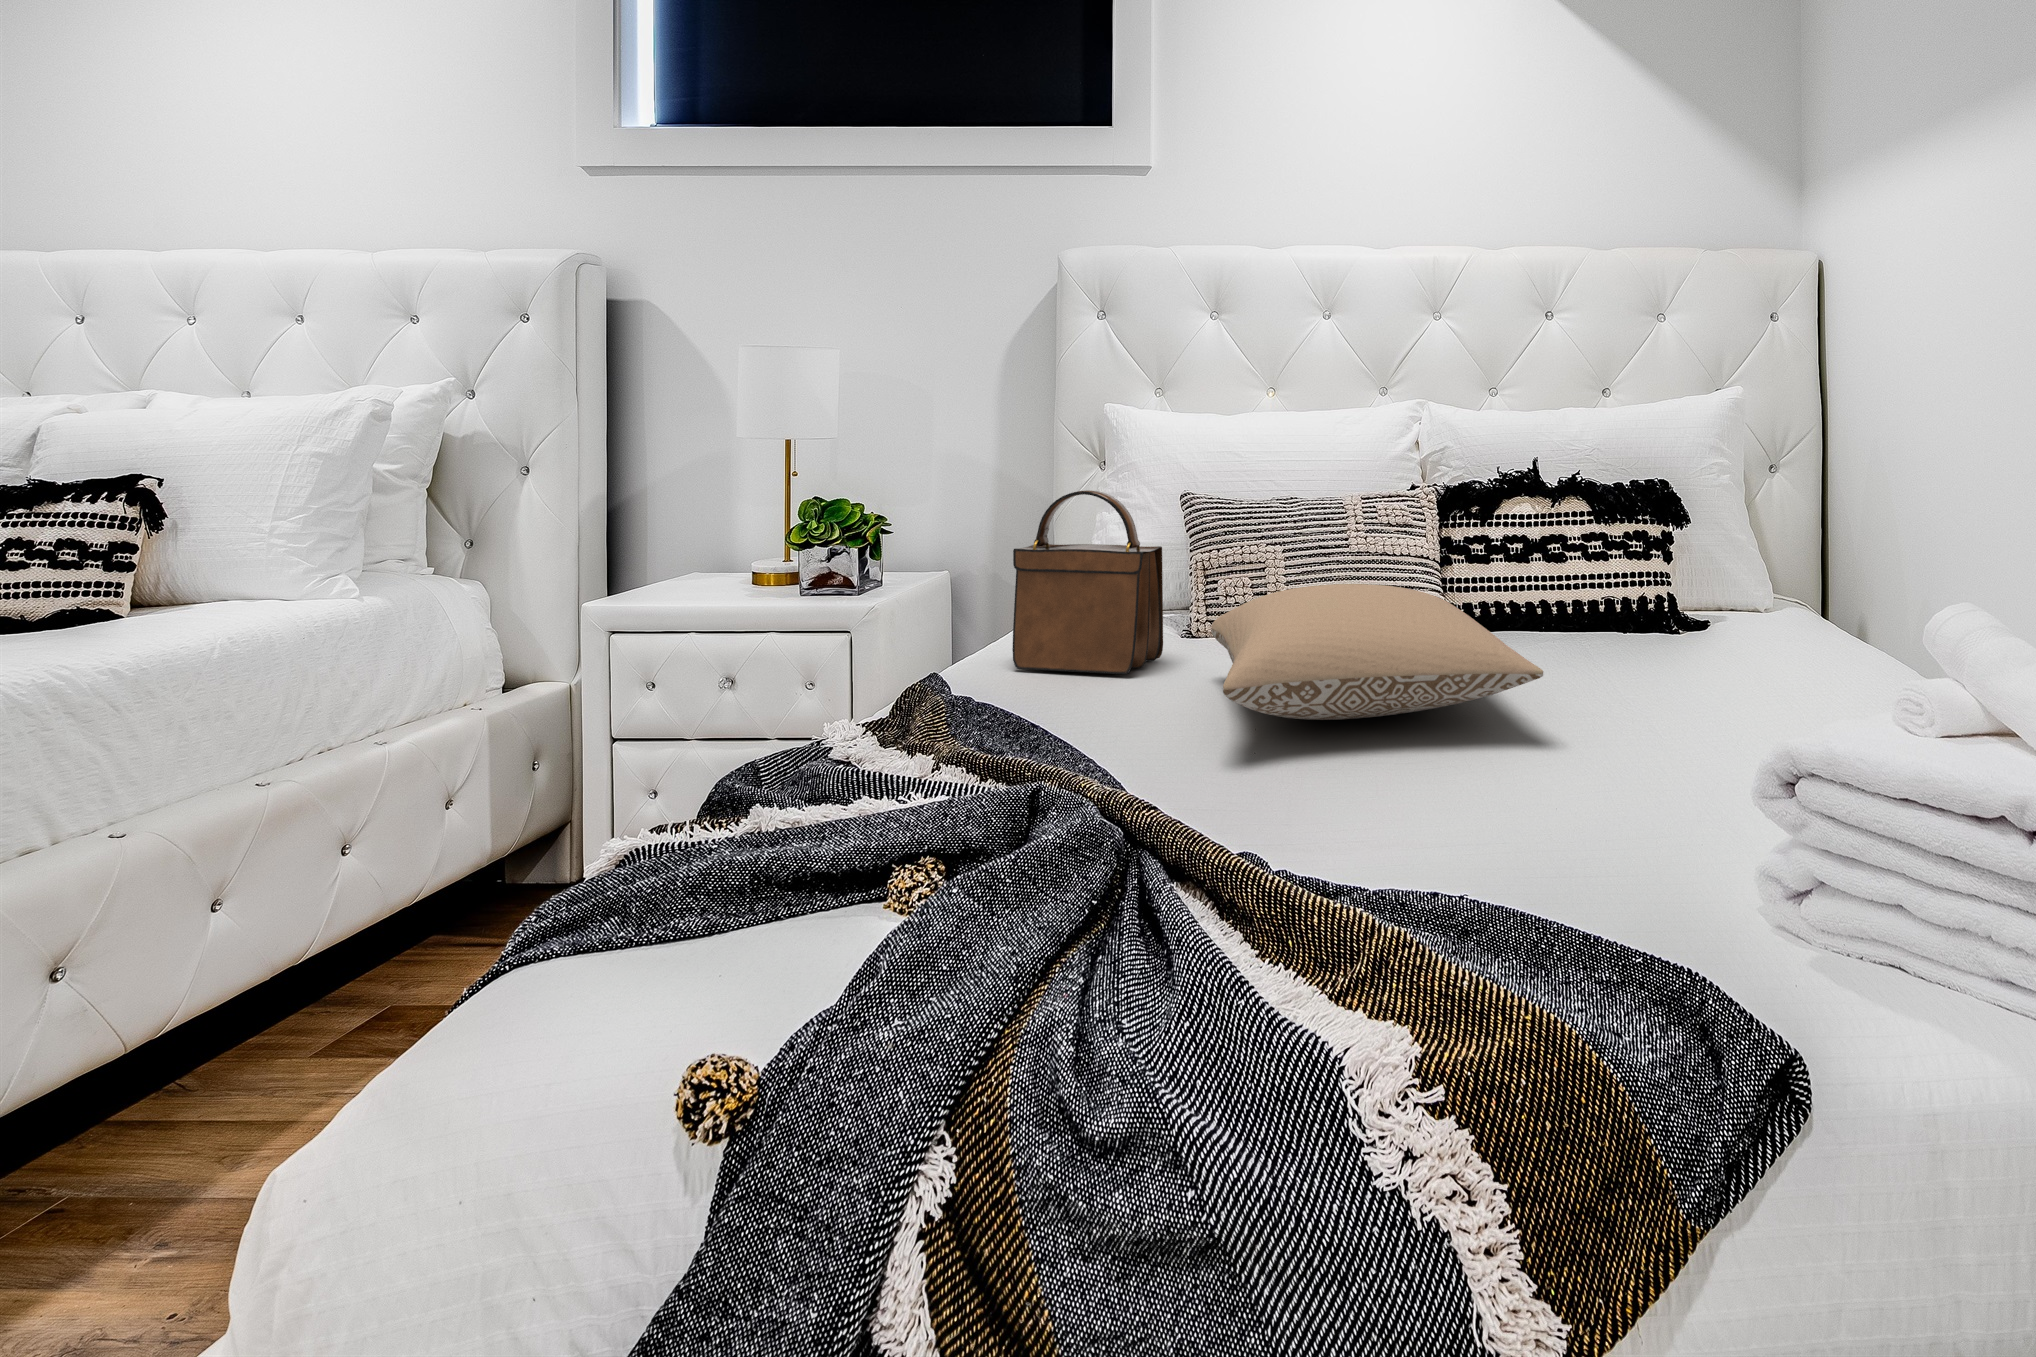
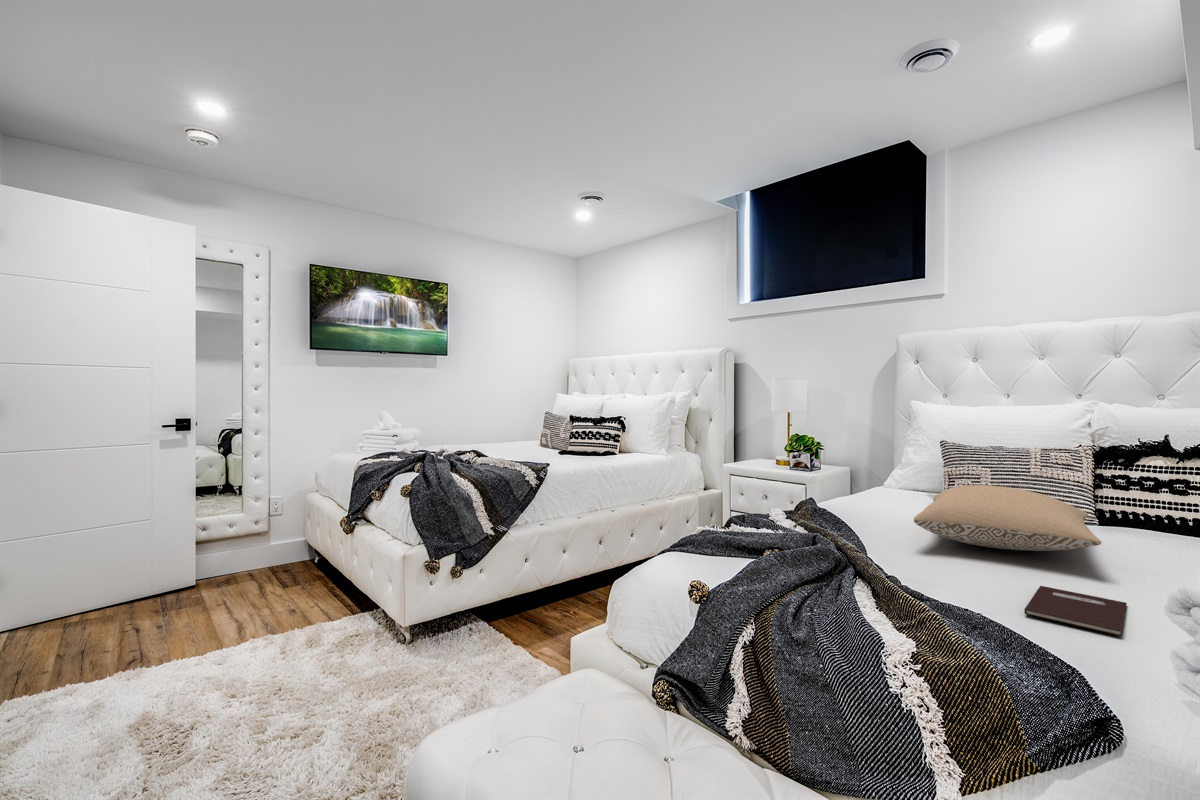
handbag: present [1012,490,1163,674] -> none [849,436,916,514]
notebook: none [1479,782,1652,859] -> present [1024,586,1127,636]

